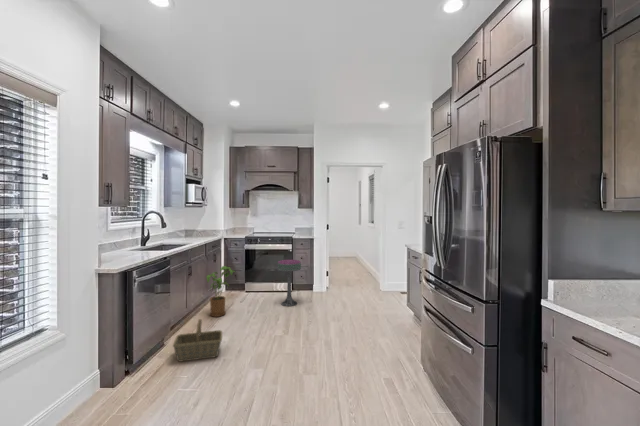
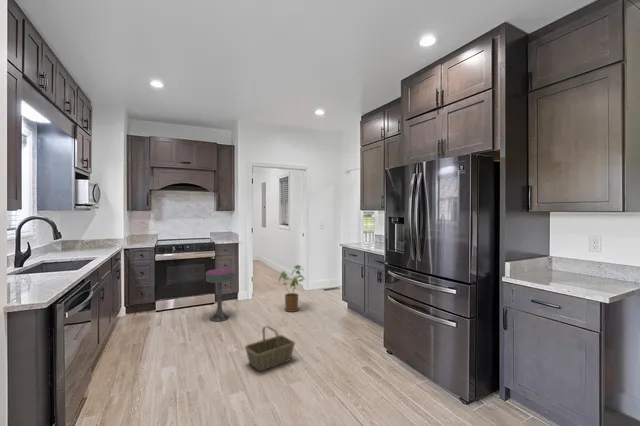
house plant: present [207,266,234,317] -> present [279,265,304,312]
basket: present [173,319,222,361] -> present [245,326,295,371]

